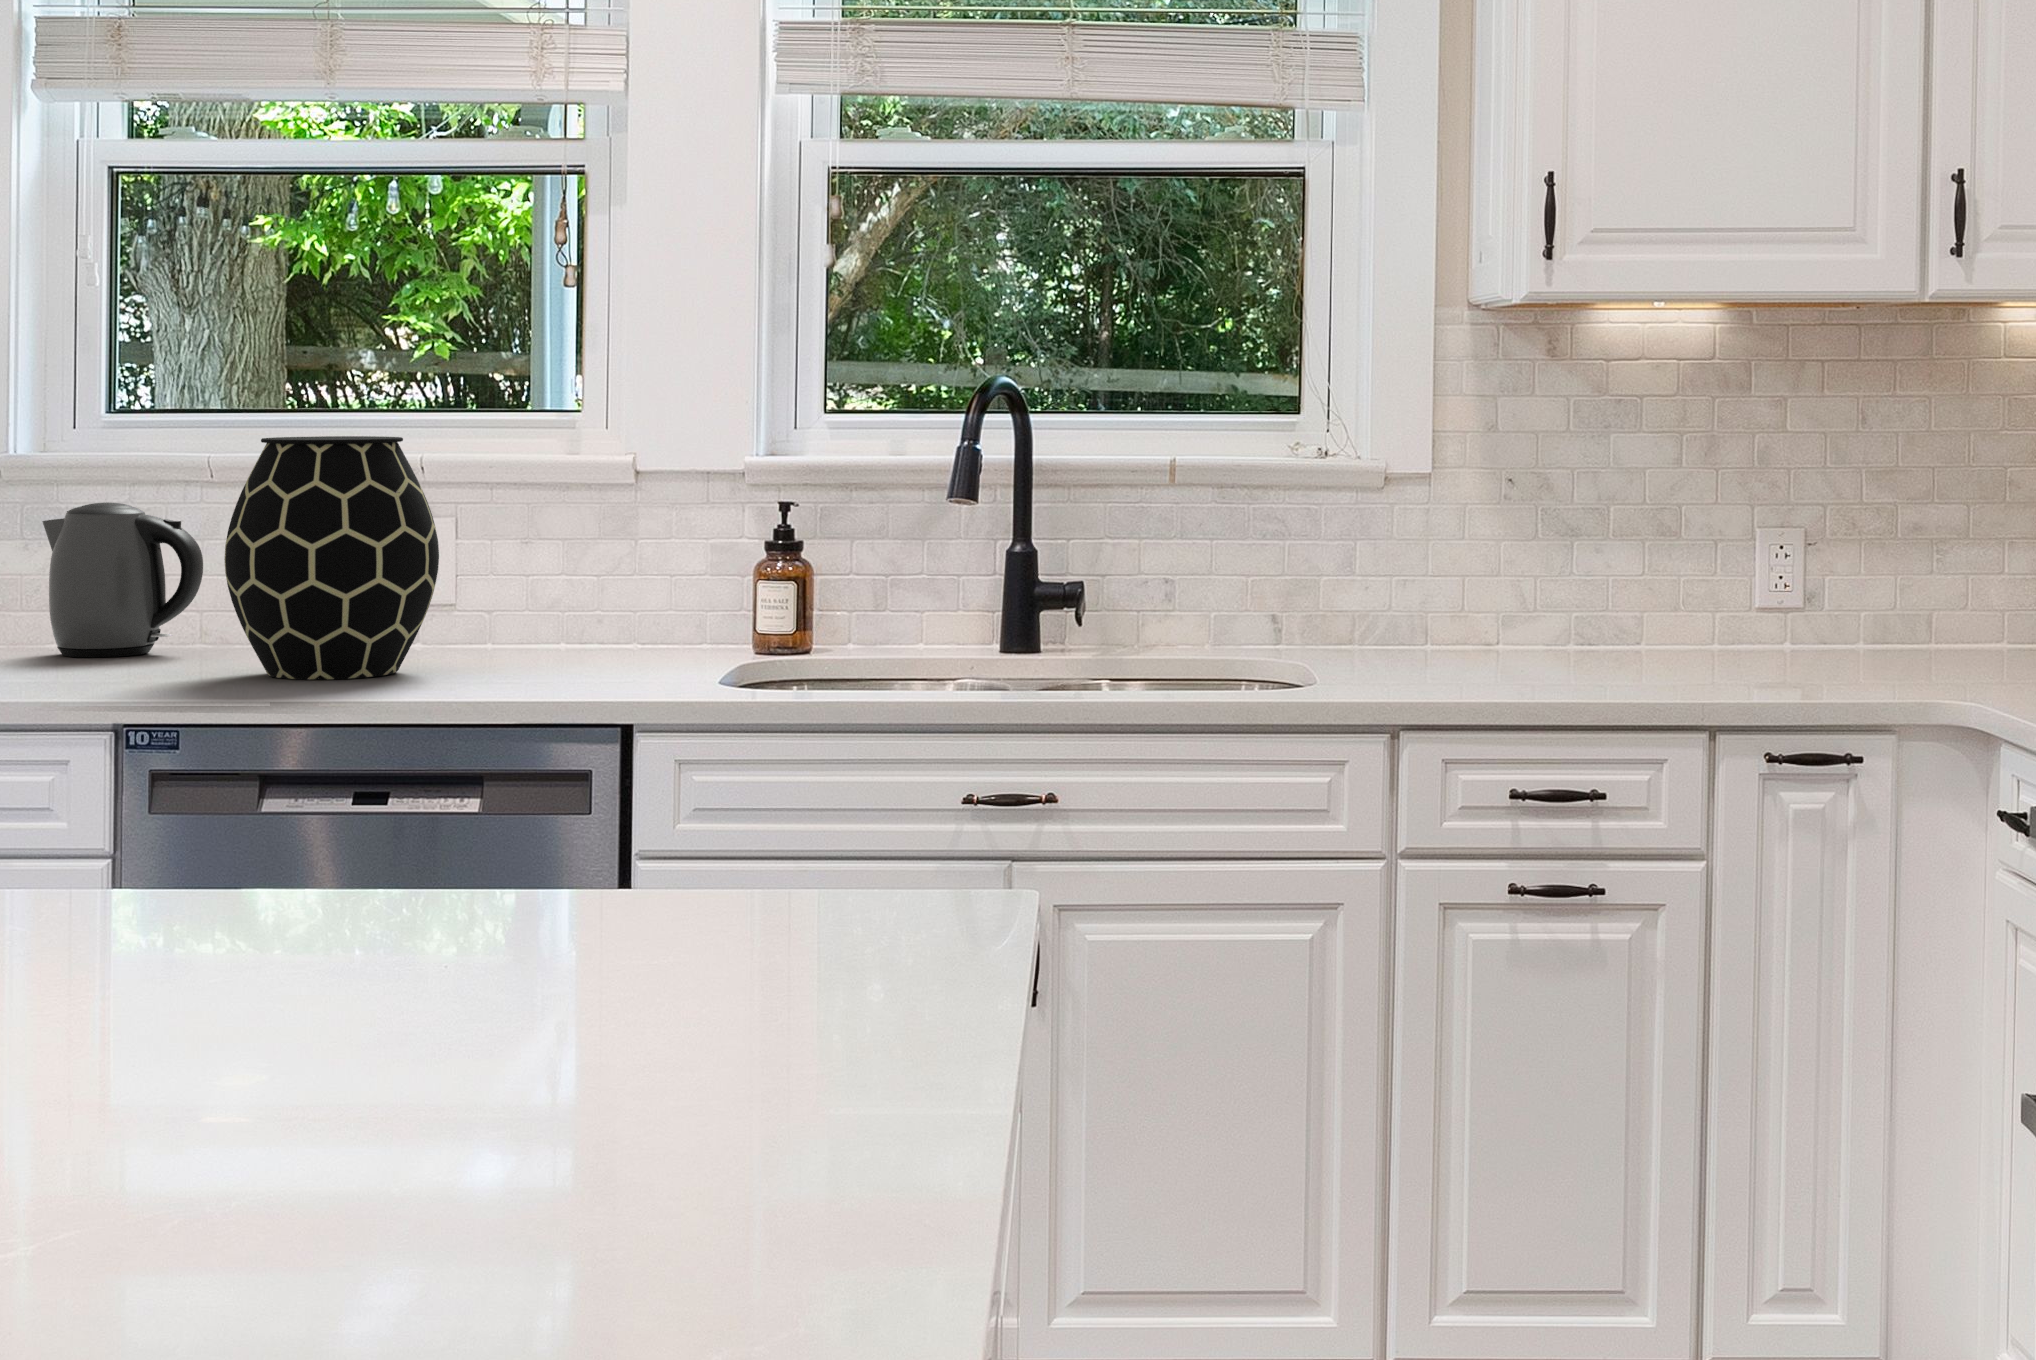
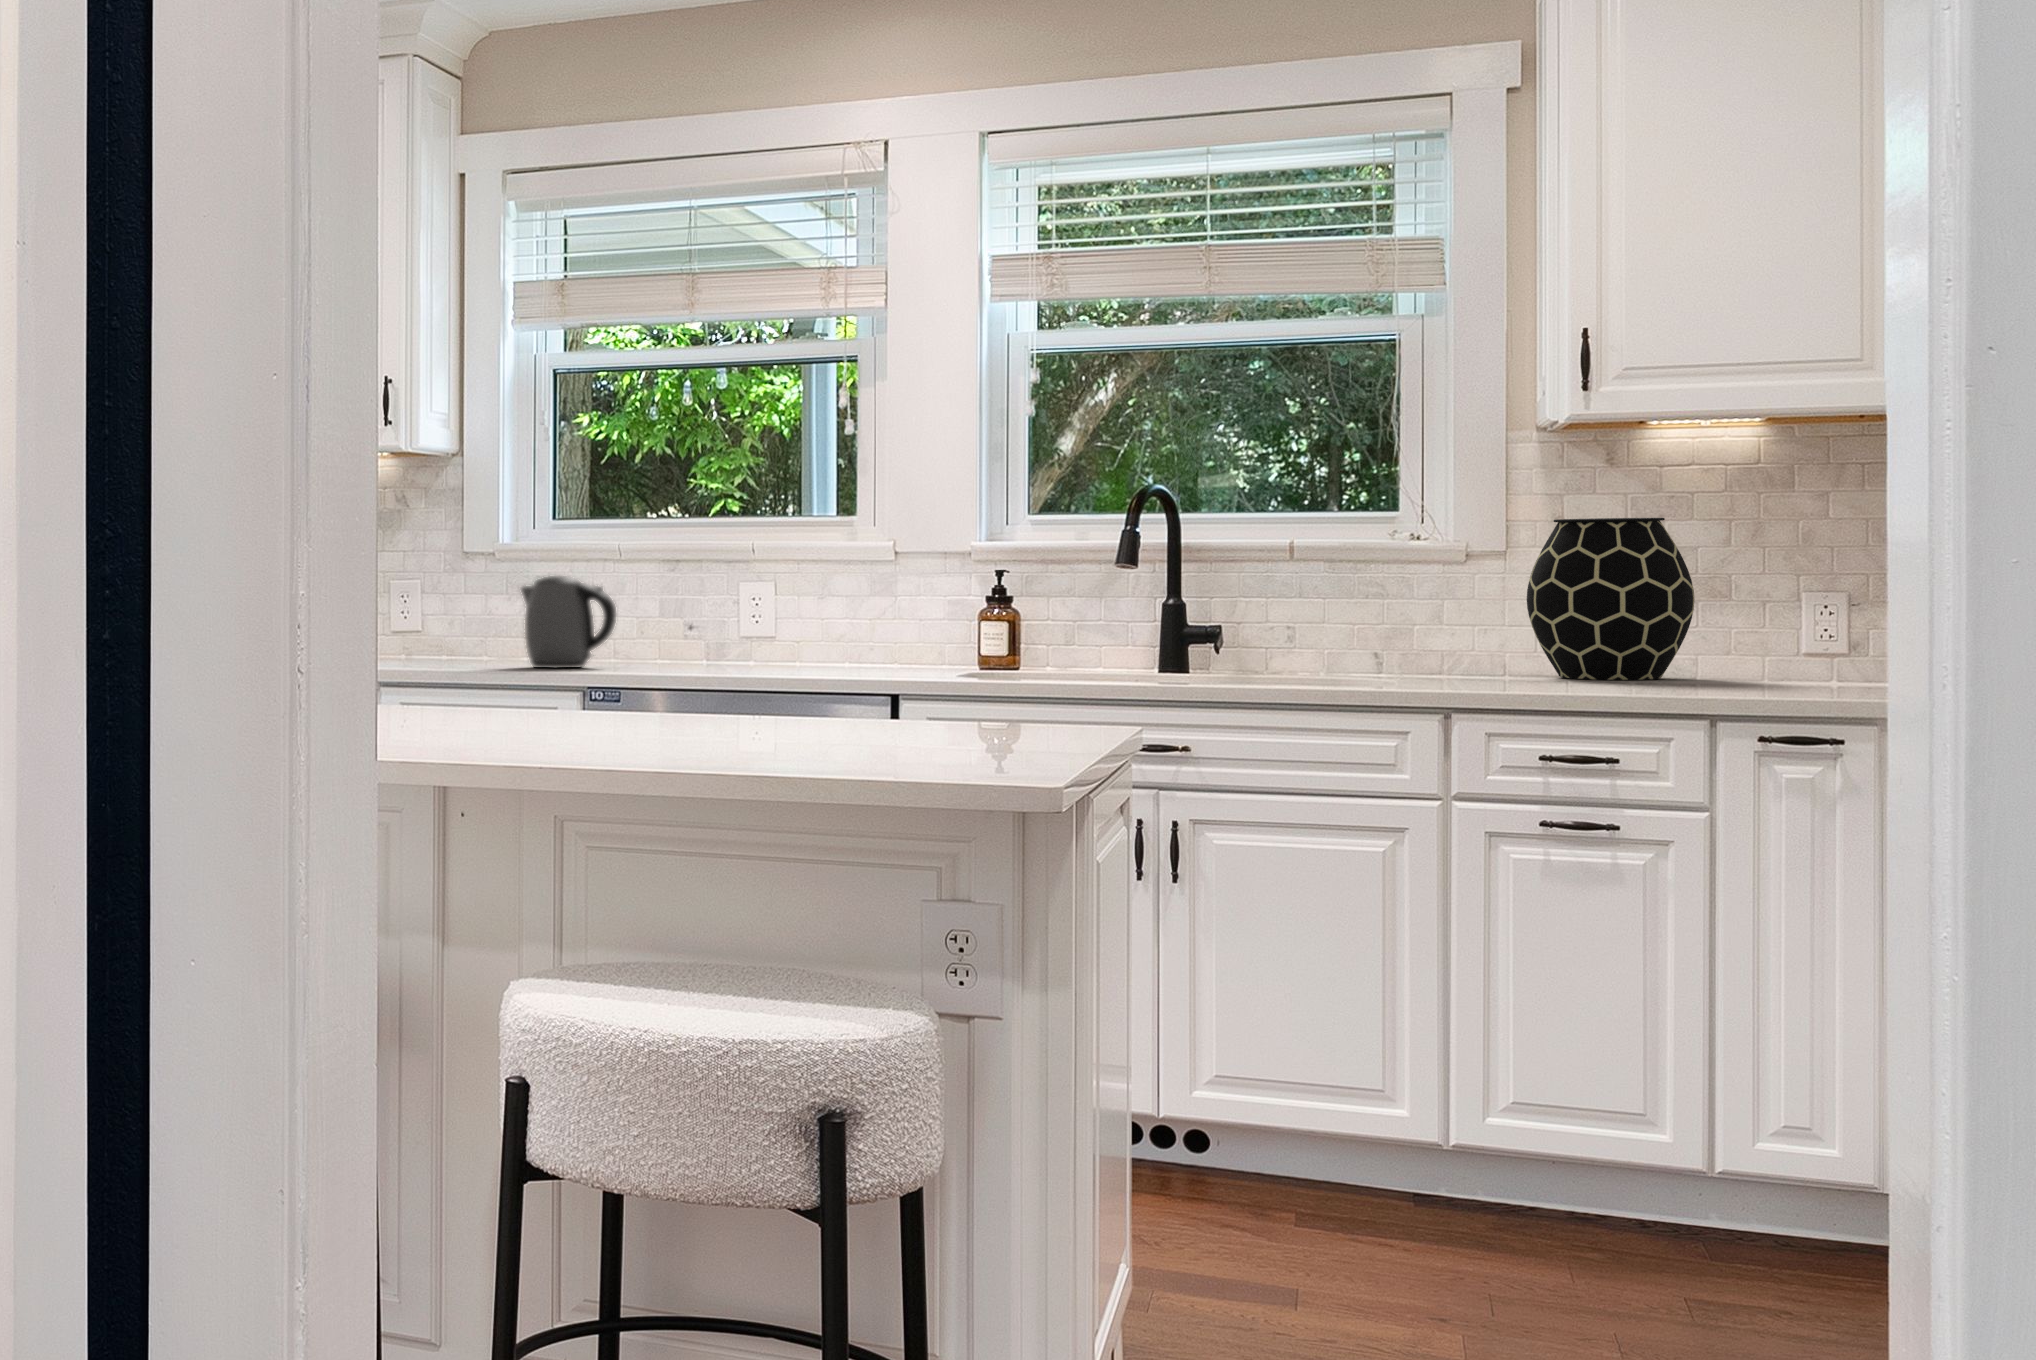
vase: present [224,436,439,680] -> present [1527,518,1694,680]

